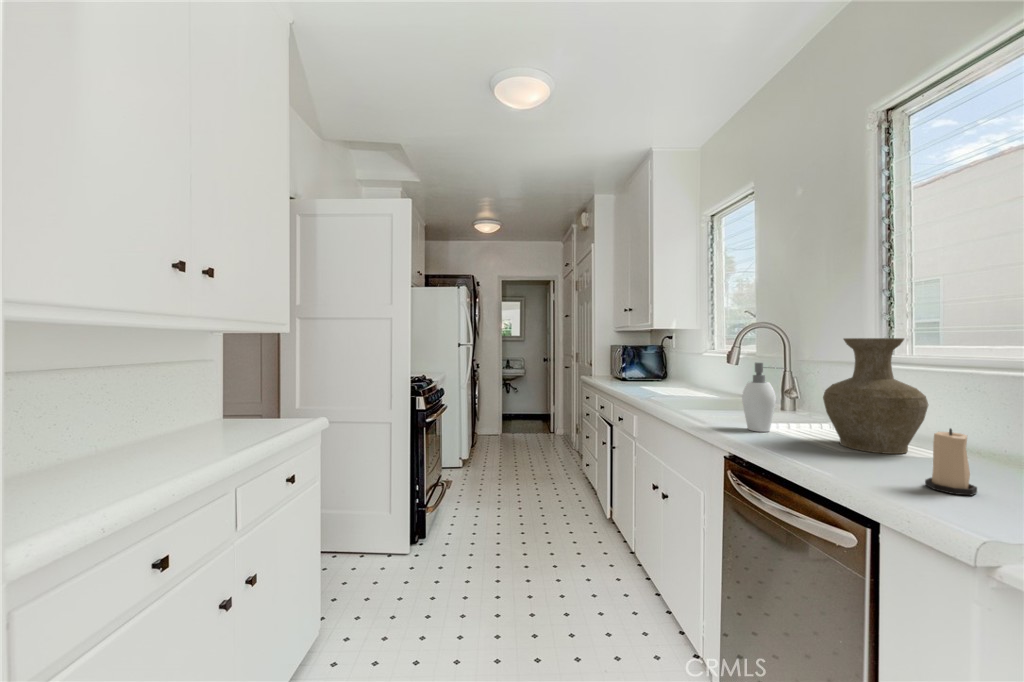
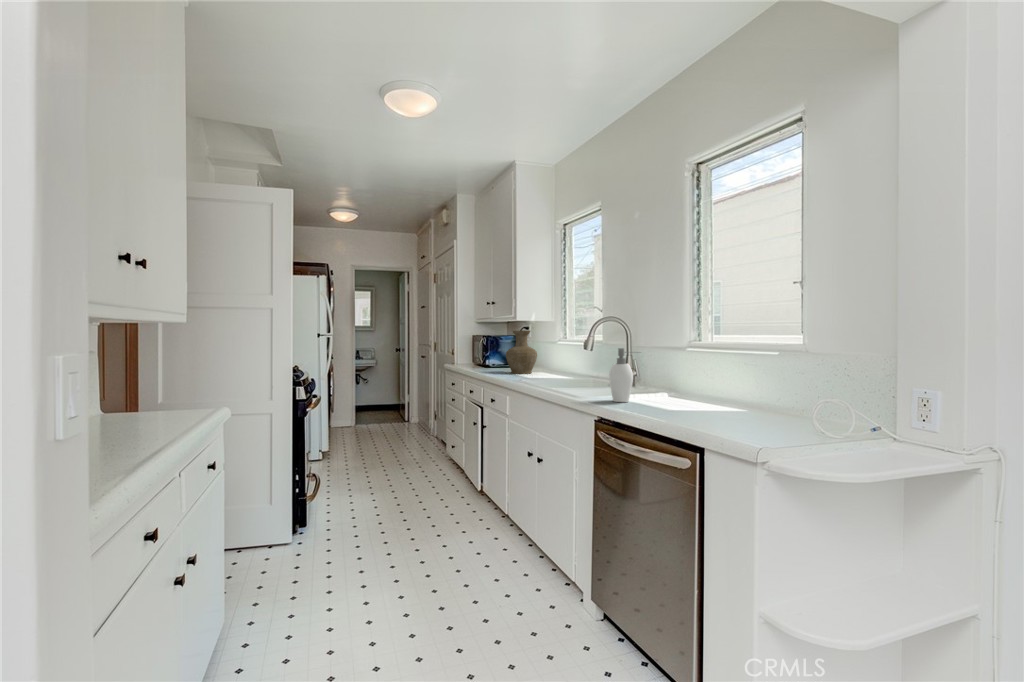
vase: present [823,338,928,454] -> present [506,331,537,374]
candle: present [925,428,977,495] -> none [745,390,773,434]

